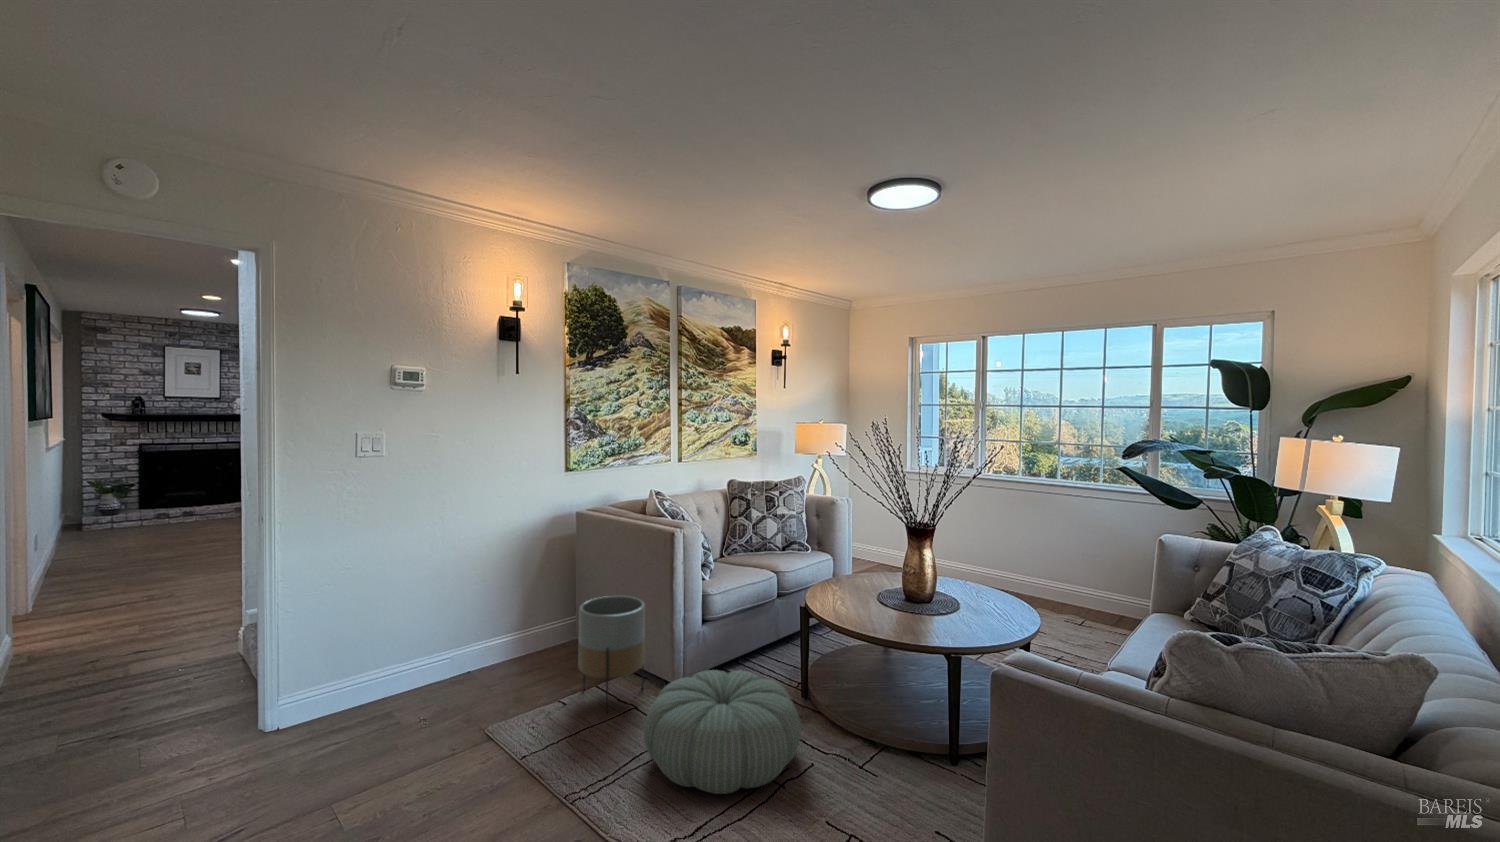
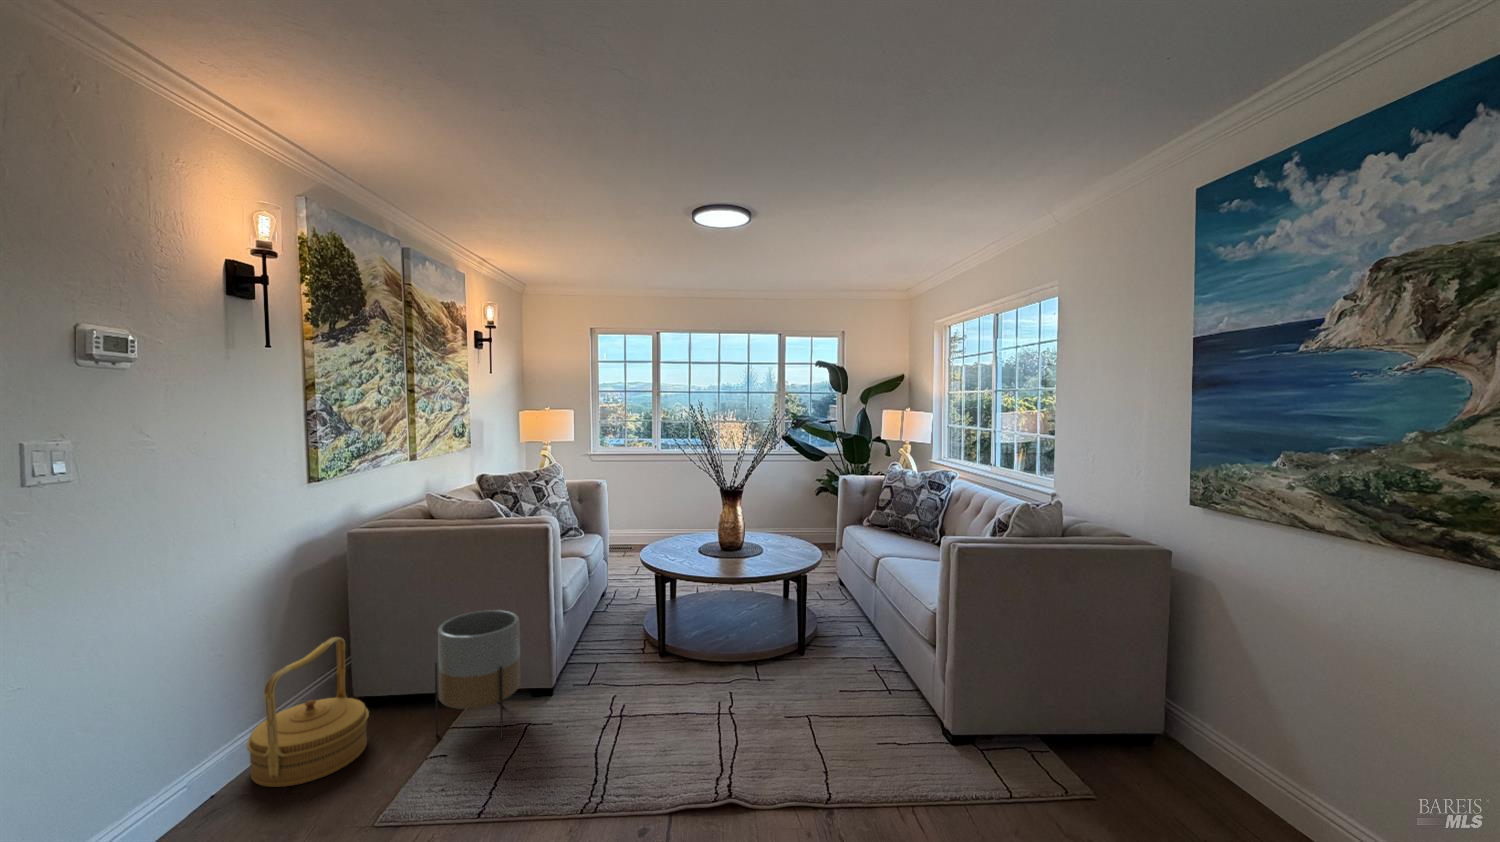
woven basket: none [479,589,558,688] -> present [247,637,369,787]
pouf: present [644,670,801,794] -> none [585,640,732,750]

